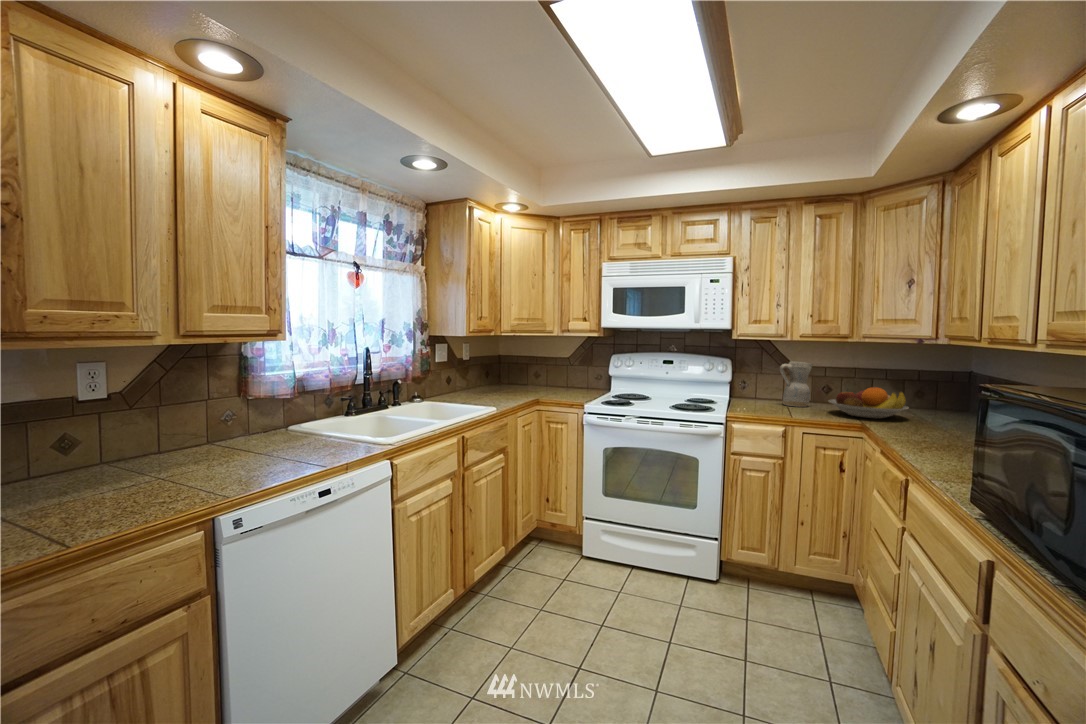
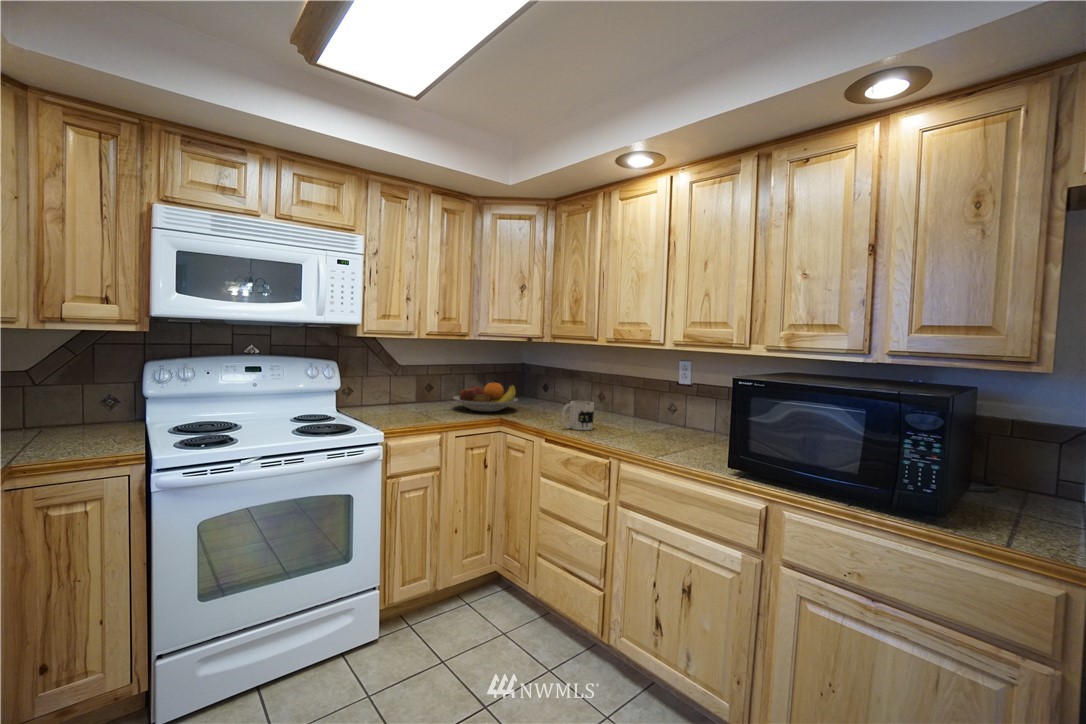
ceramic pitcher: present [780,361,813,407] -> none [401,360,429,408]
mug: none [903,411,953,446] -> present [562,401,594,430]

